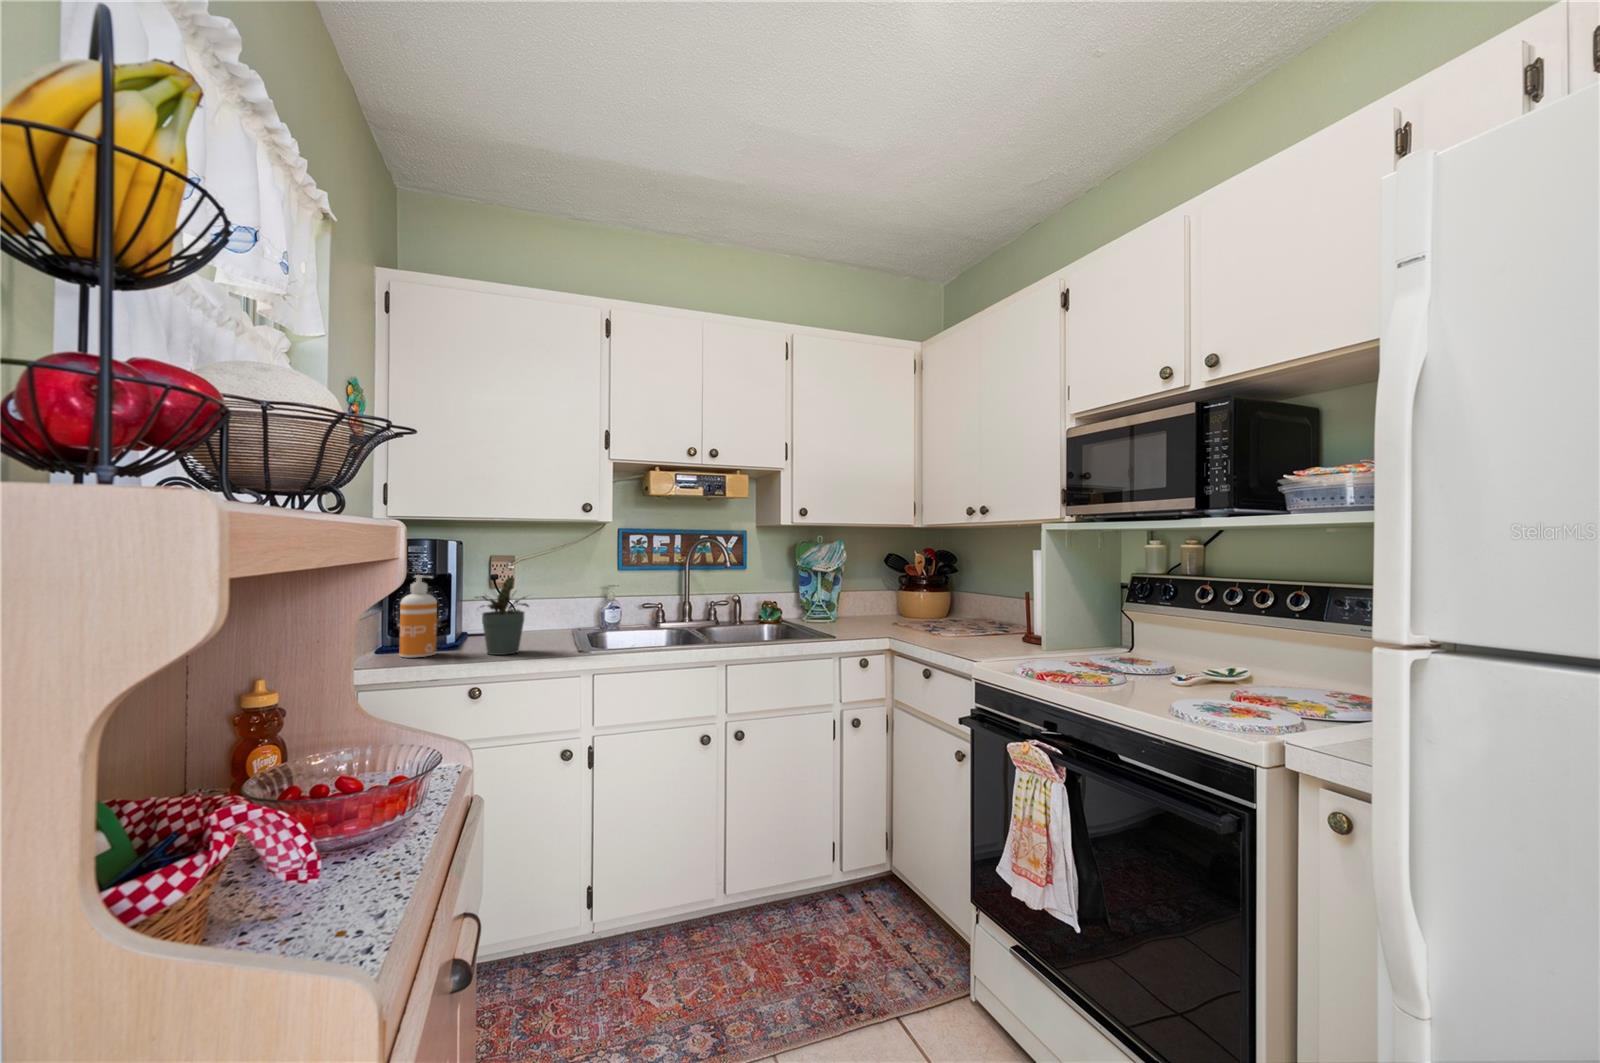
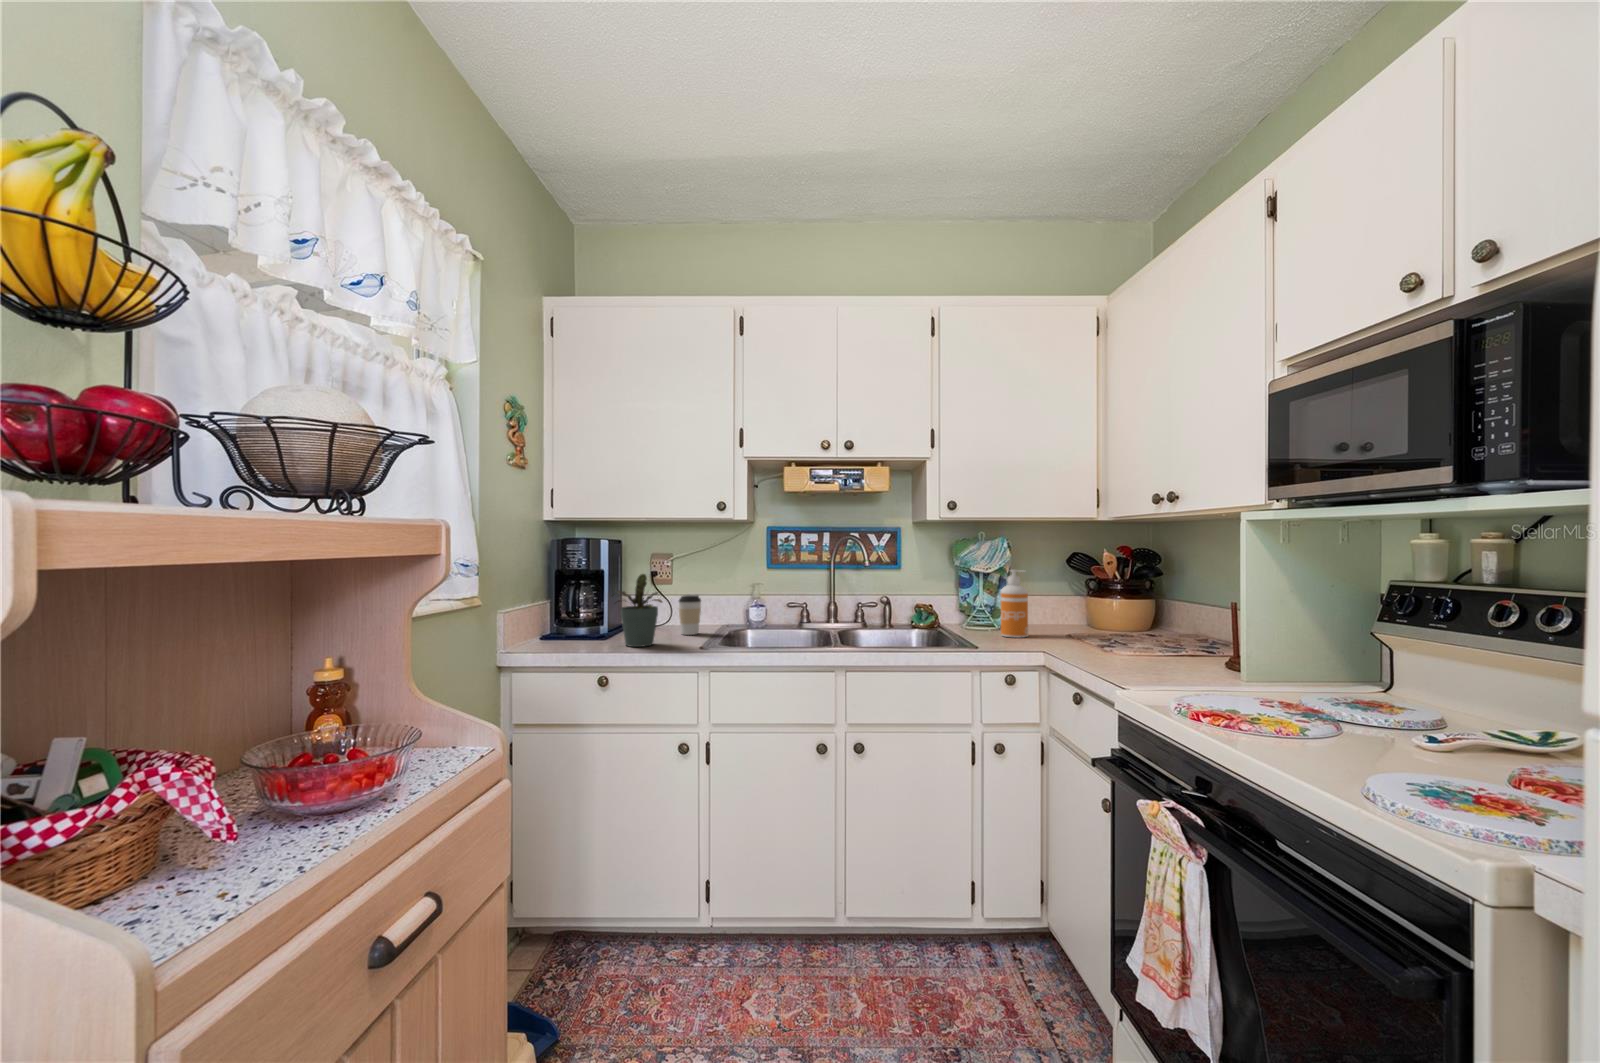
soap dispenser: present [400,575,437,658] -> present [1001,570,1028,638]
coffee cup: none [532,598,558,640] -> present [679,595,701,635]

